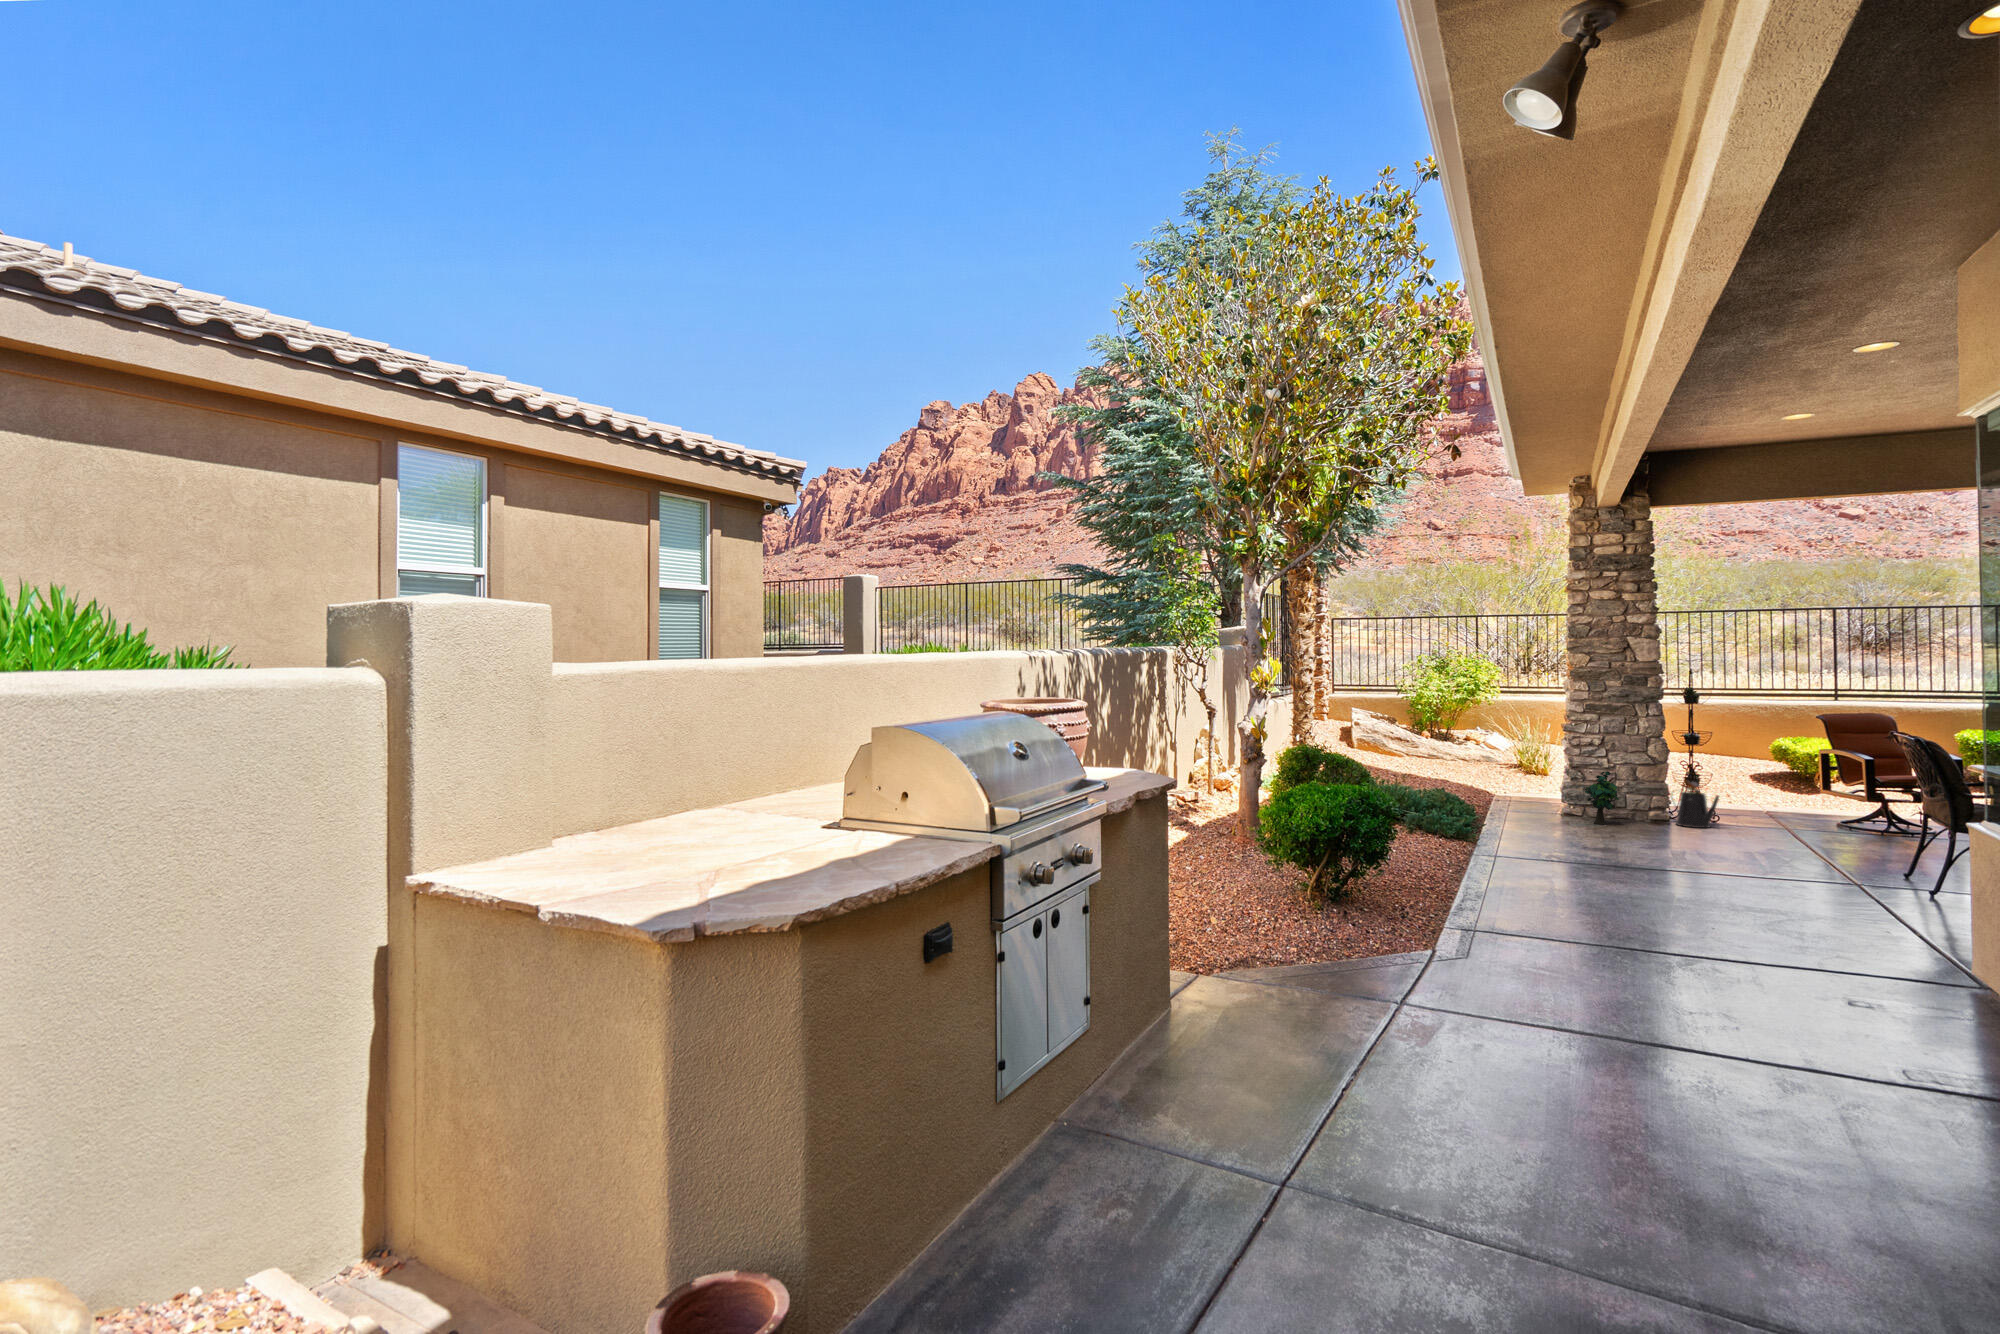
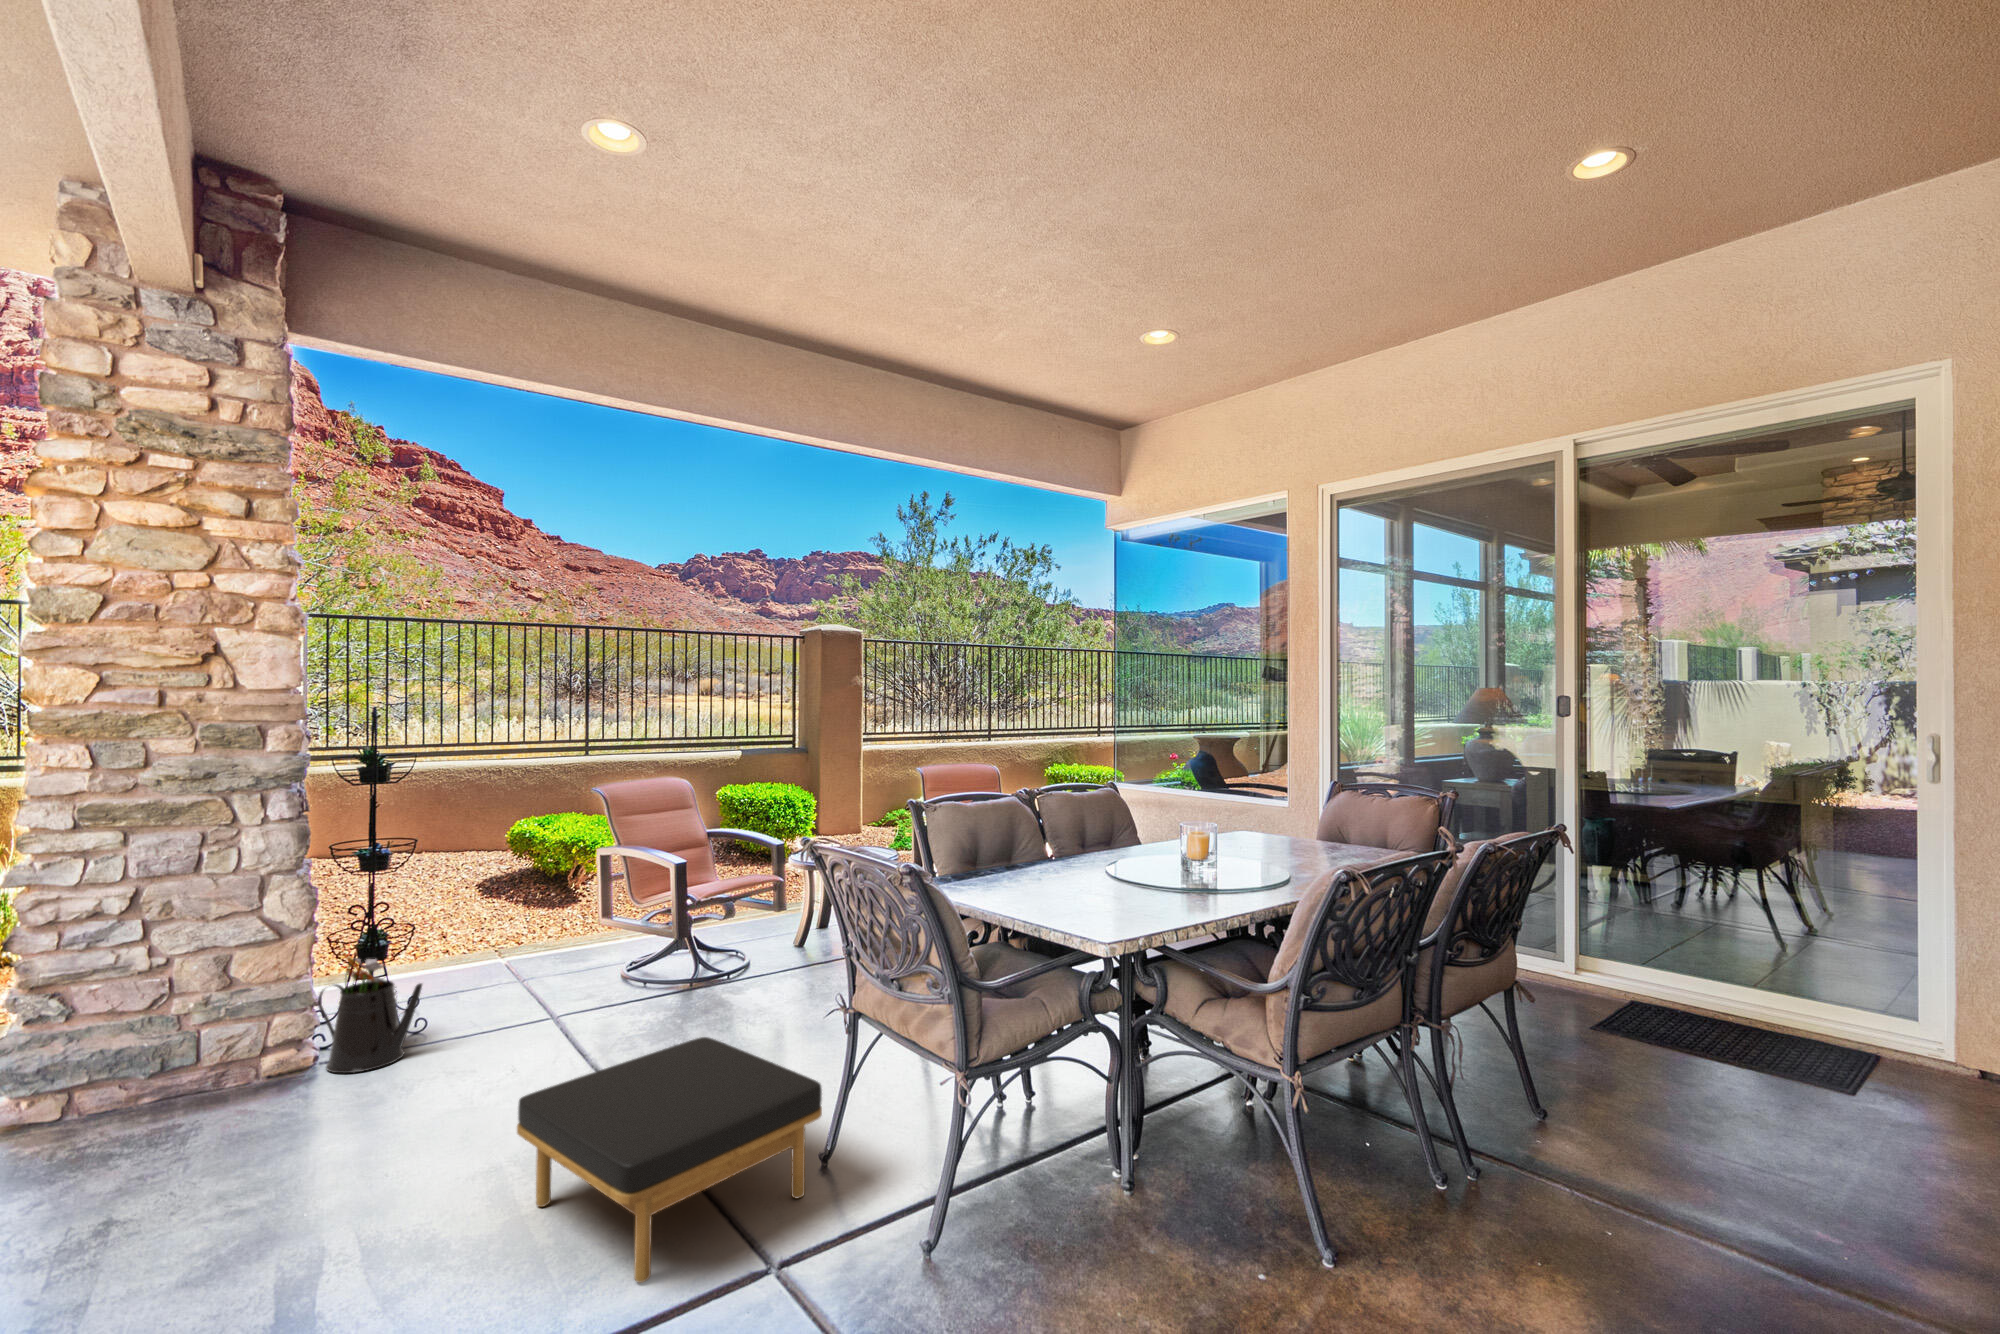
decorative plant: present [1583,771,1619,824] -> none [50,985,172,1146]
ottoman: none [1760,822,1915,889] -> present [517,1037,822,1283]

